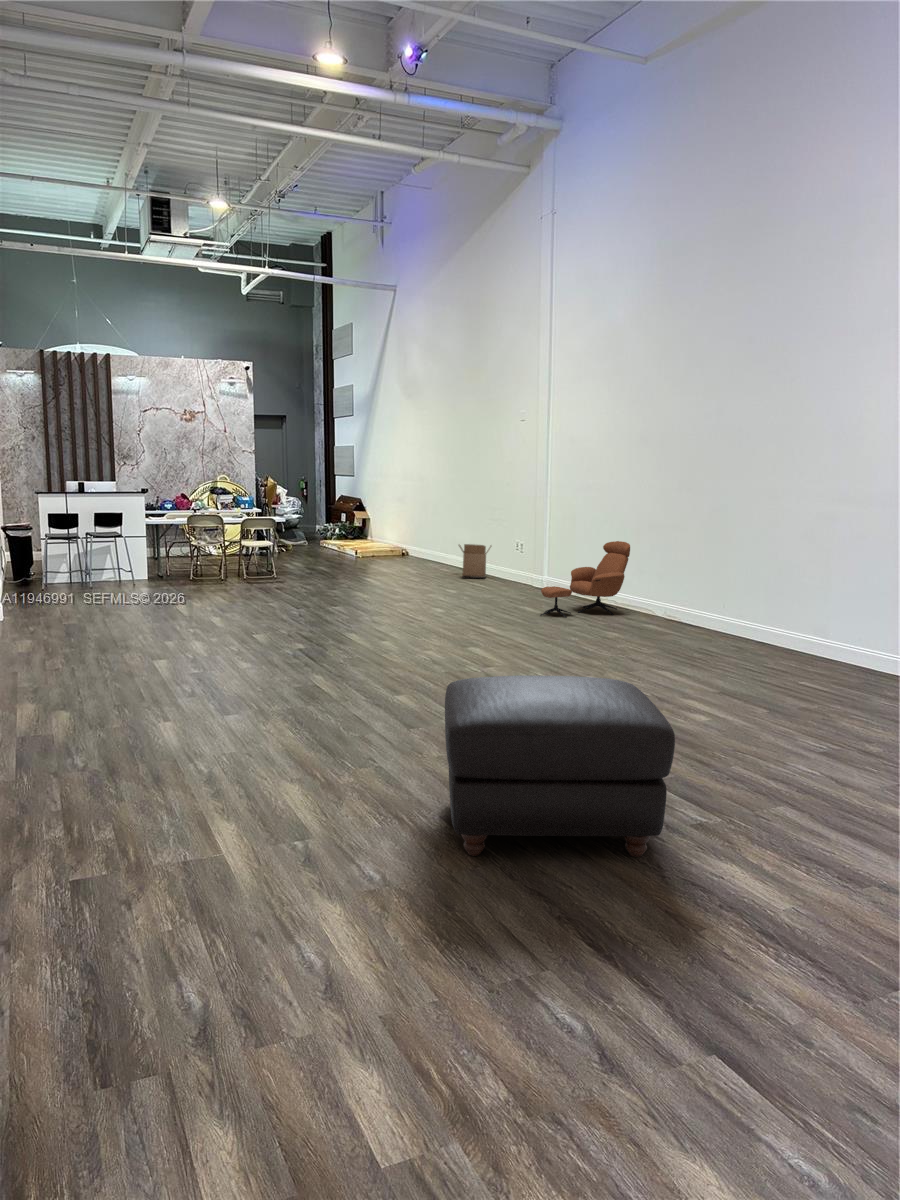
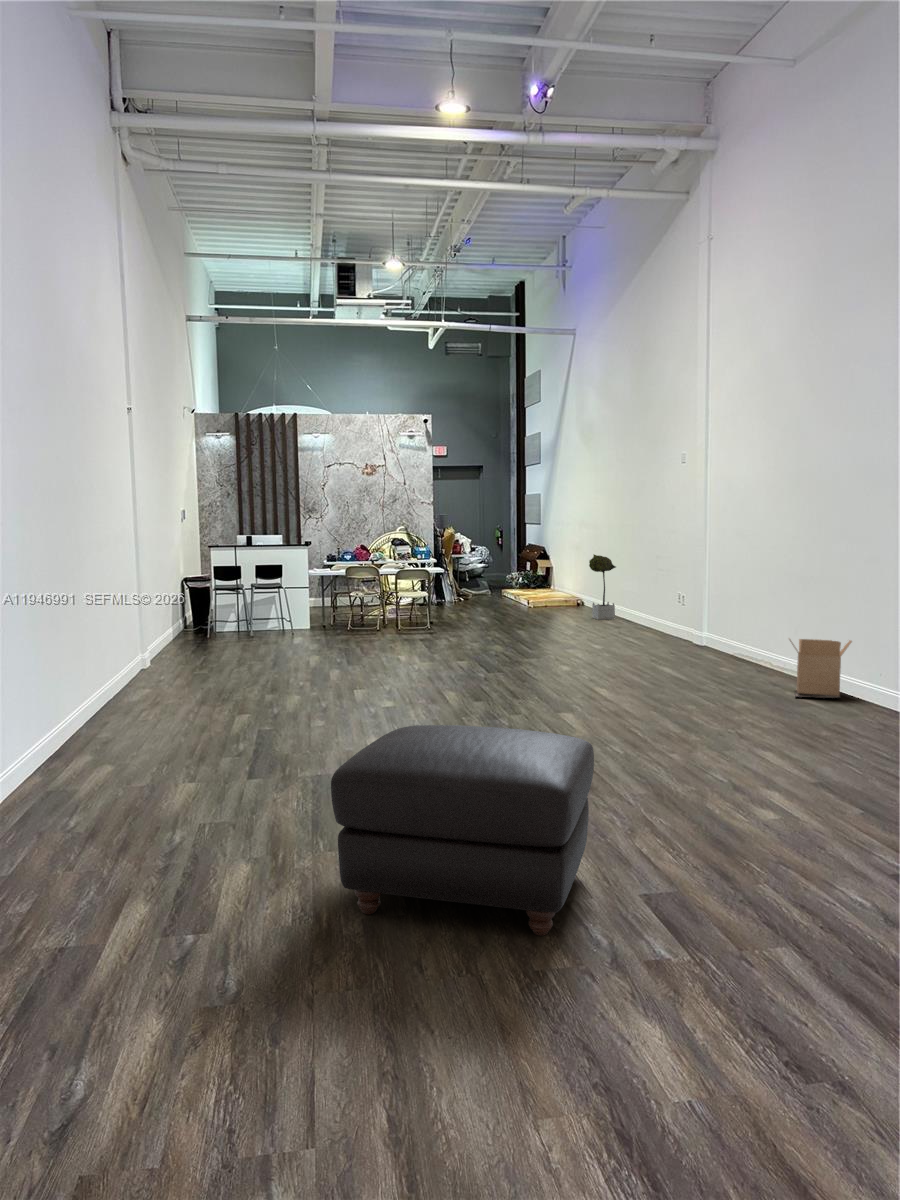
potted tree: none [422,505,447,566] -> present [589,555,616,620]
lounge chair: present [540,541,630,617] -> none [671,591,782,676]
cardboard box: present [459,544,491,578] -> present [789,639,852,698]

